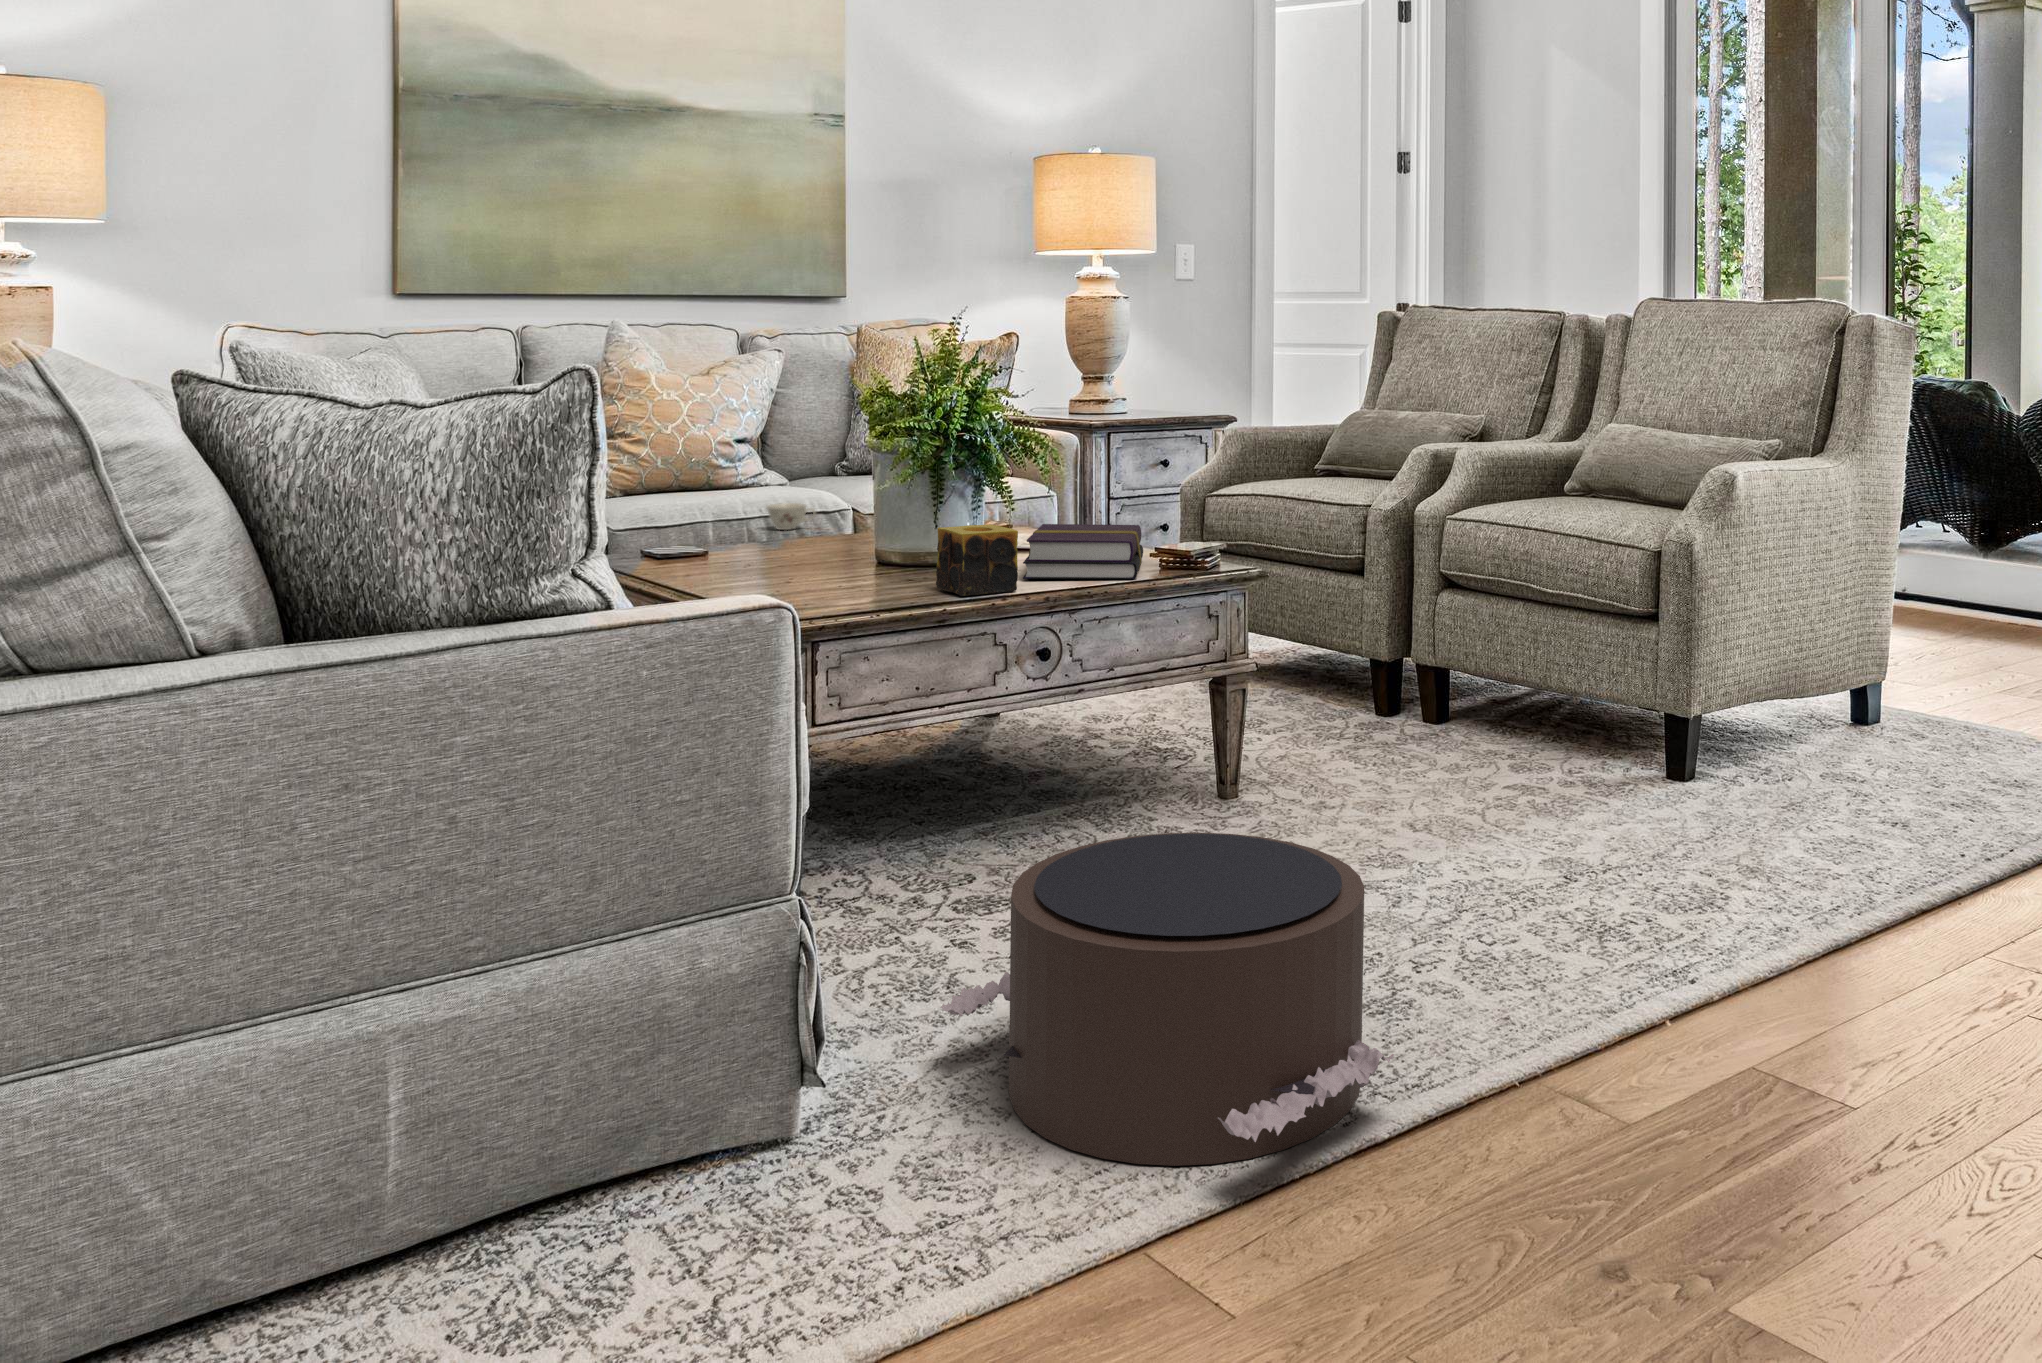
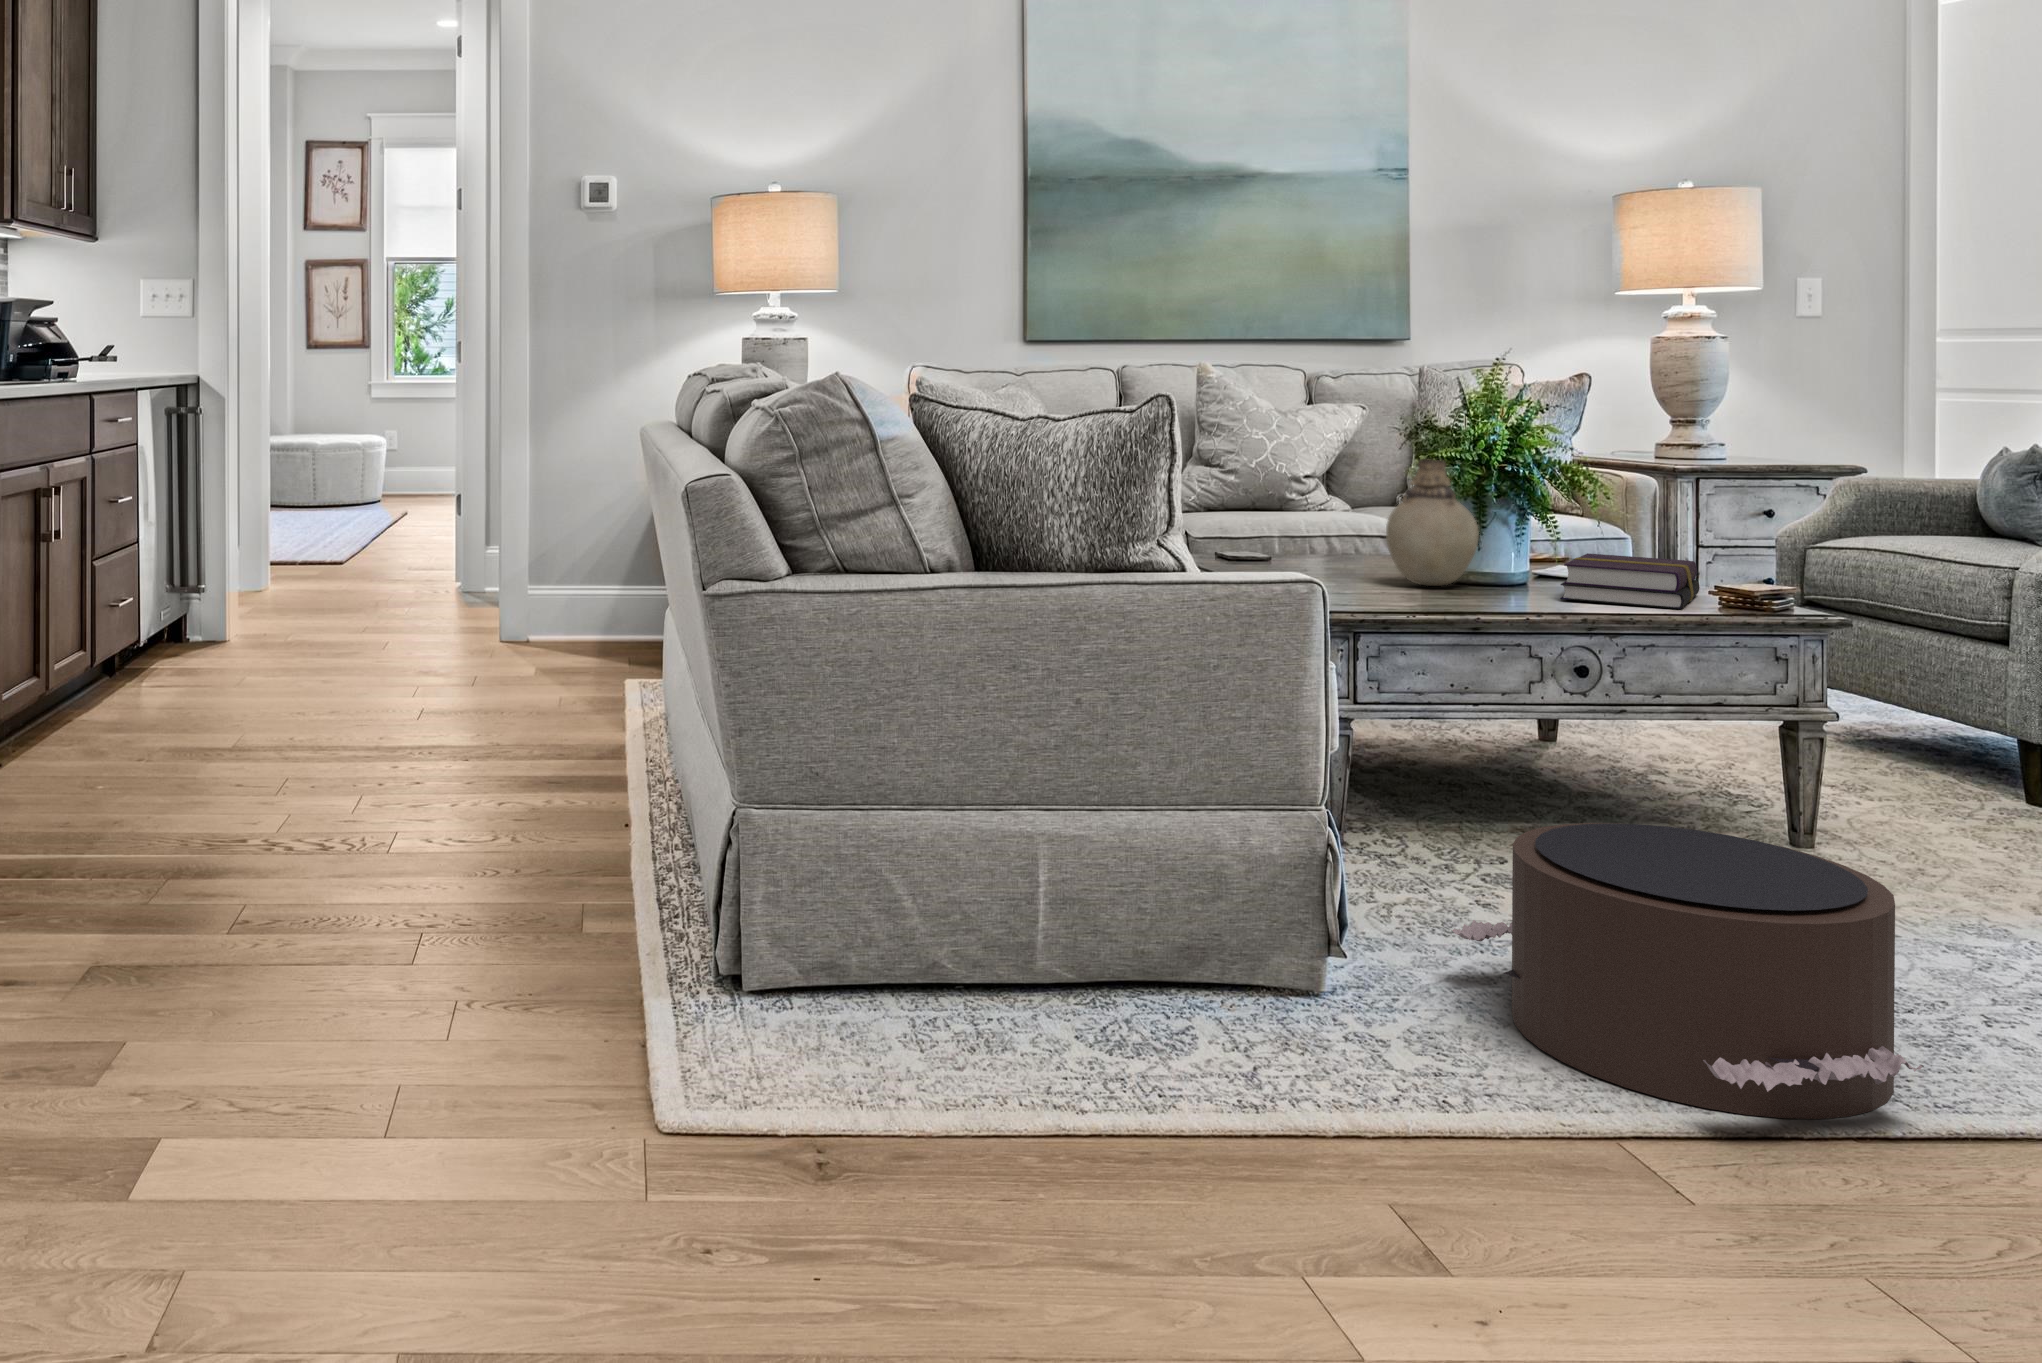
vase: none [841,430,939,574] -> present [1386,459,1479,586]
teacup: present [767,503,815,530] -> none [1327,525,1372,548]
candle: present [936,524,1018,596] -> none [1471,546,1552,607]

